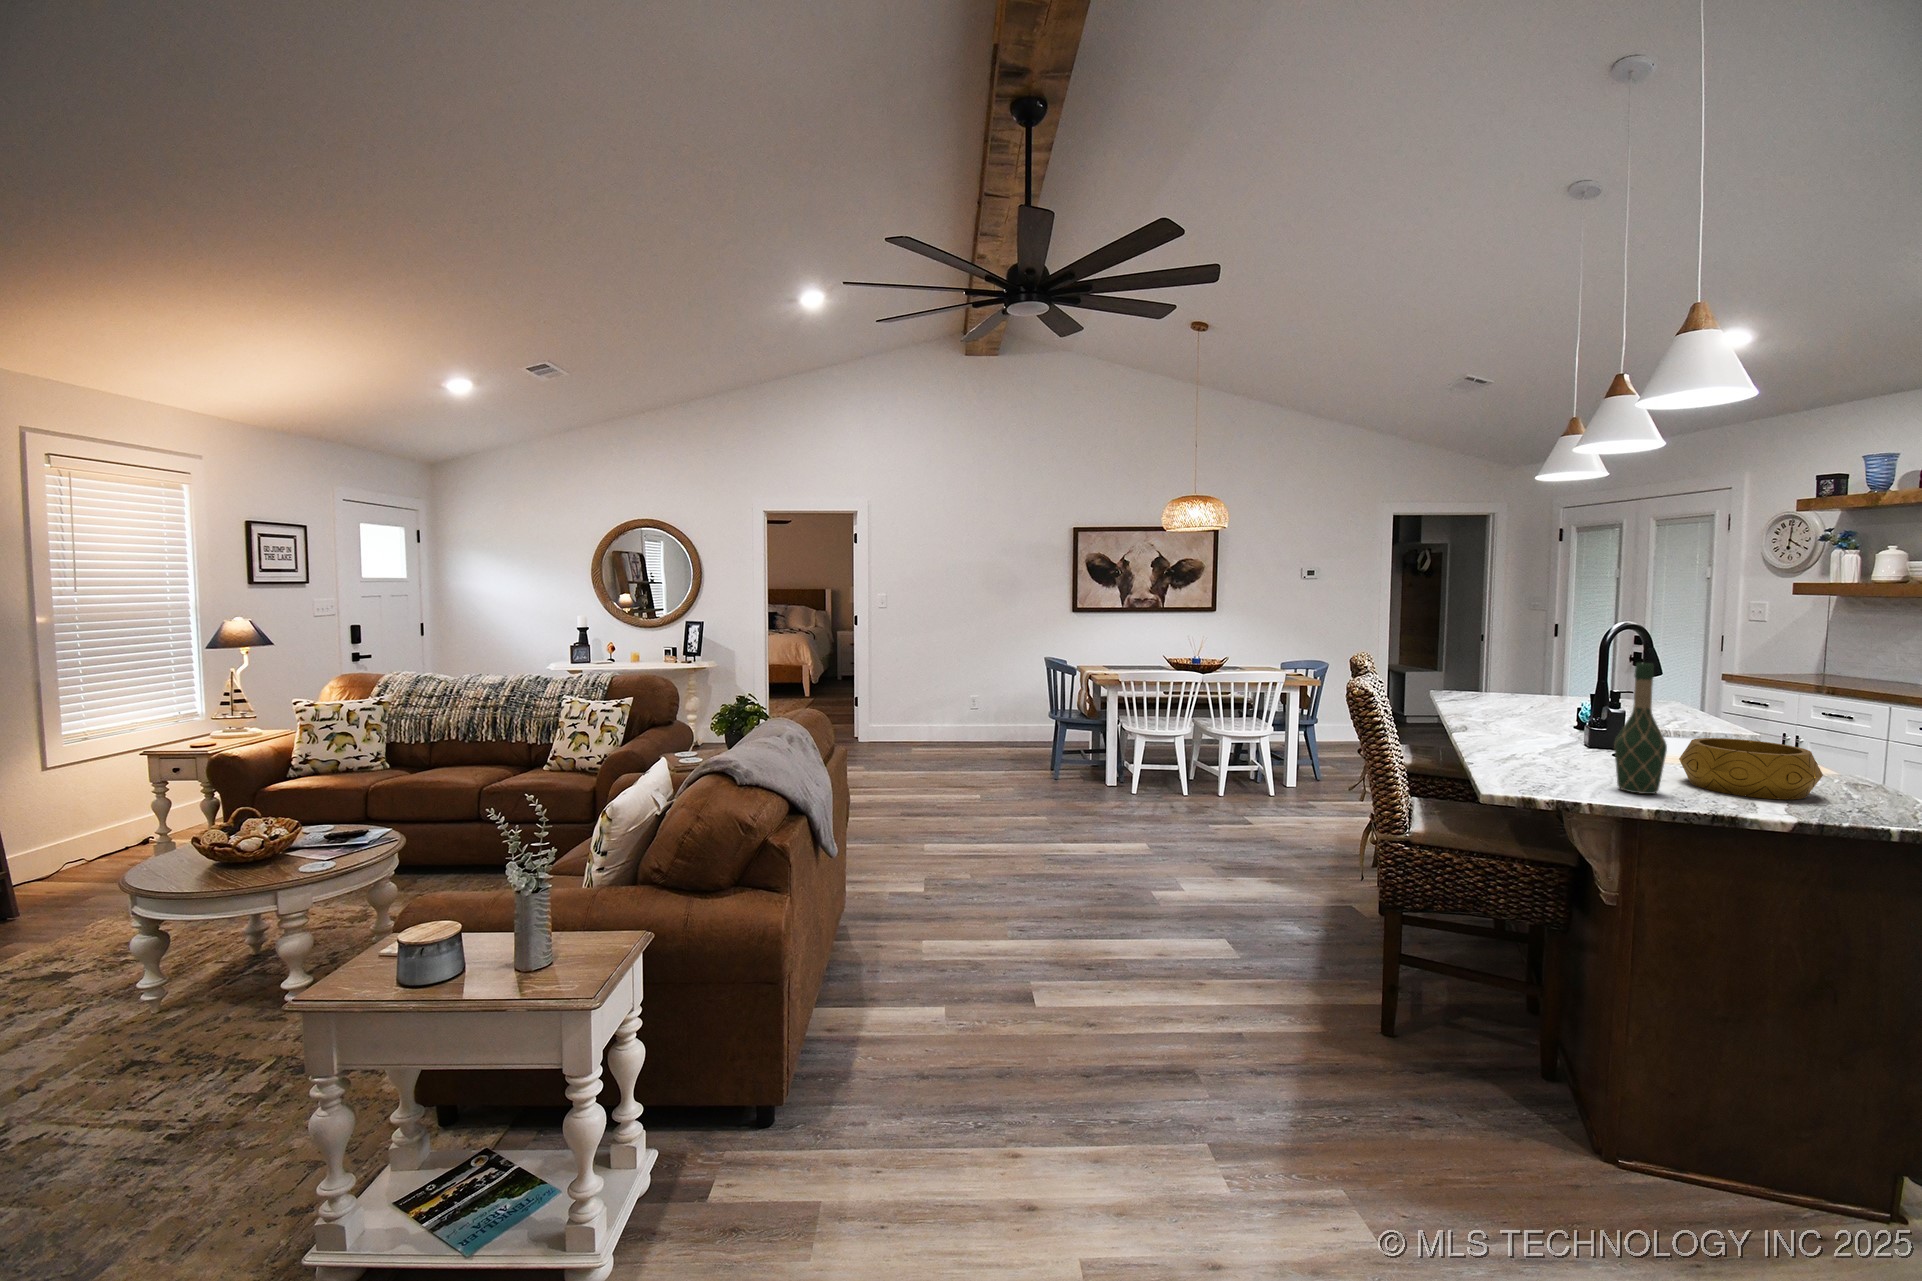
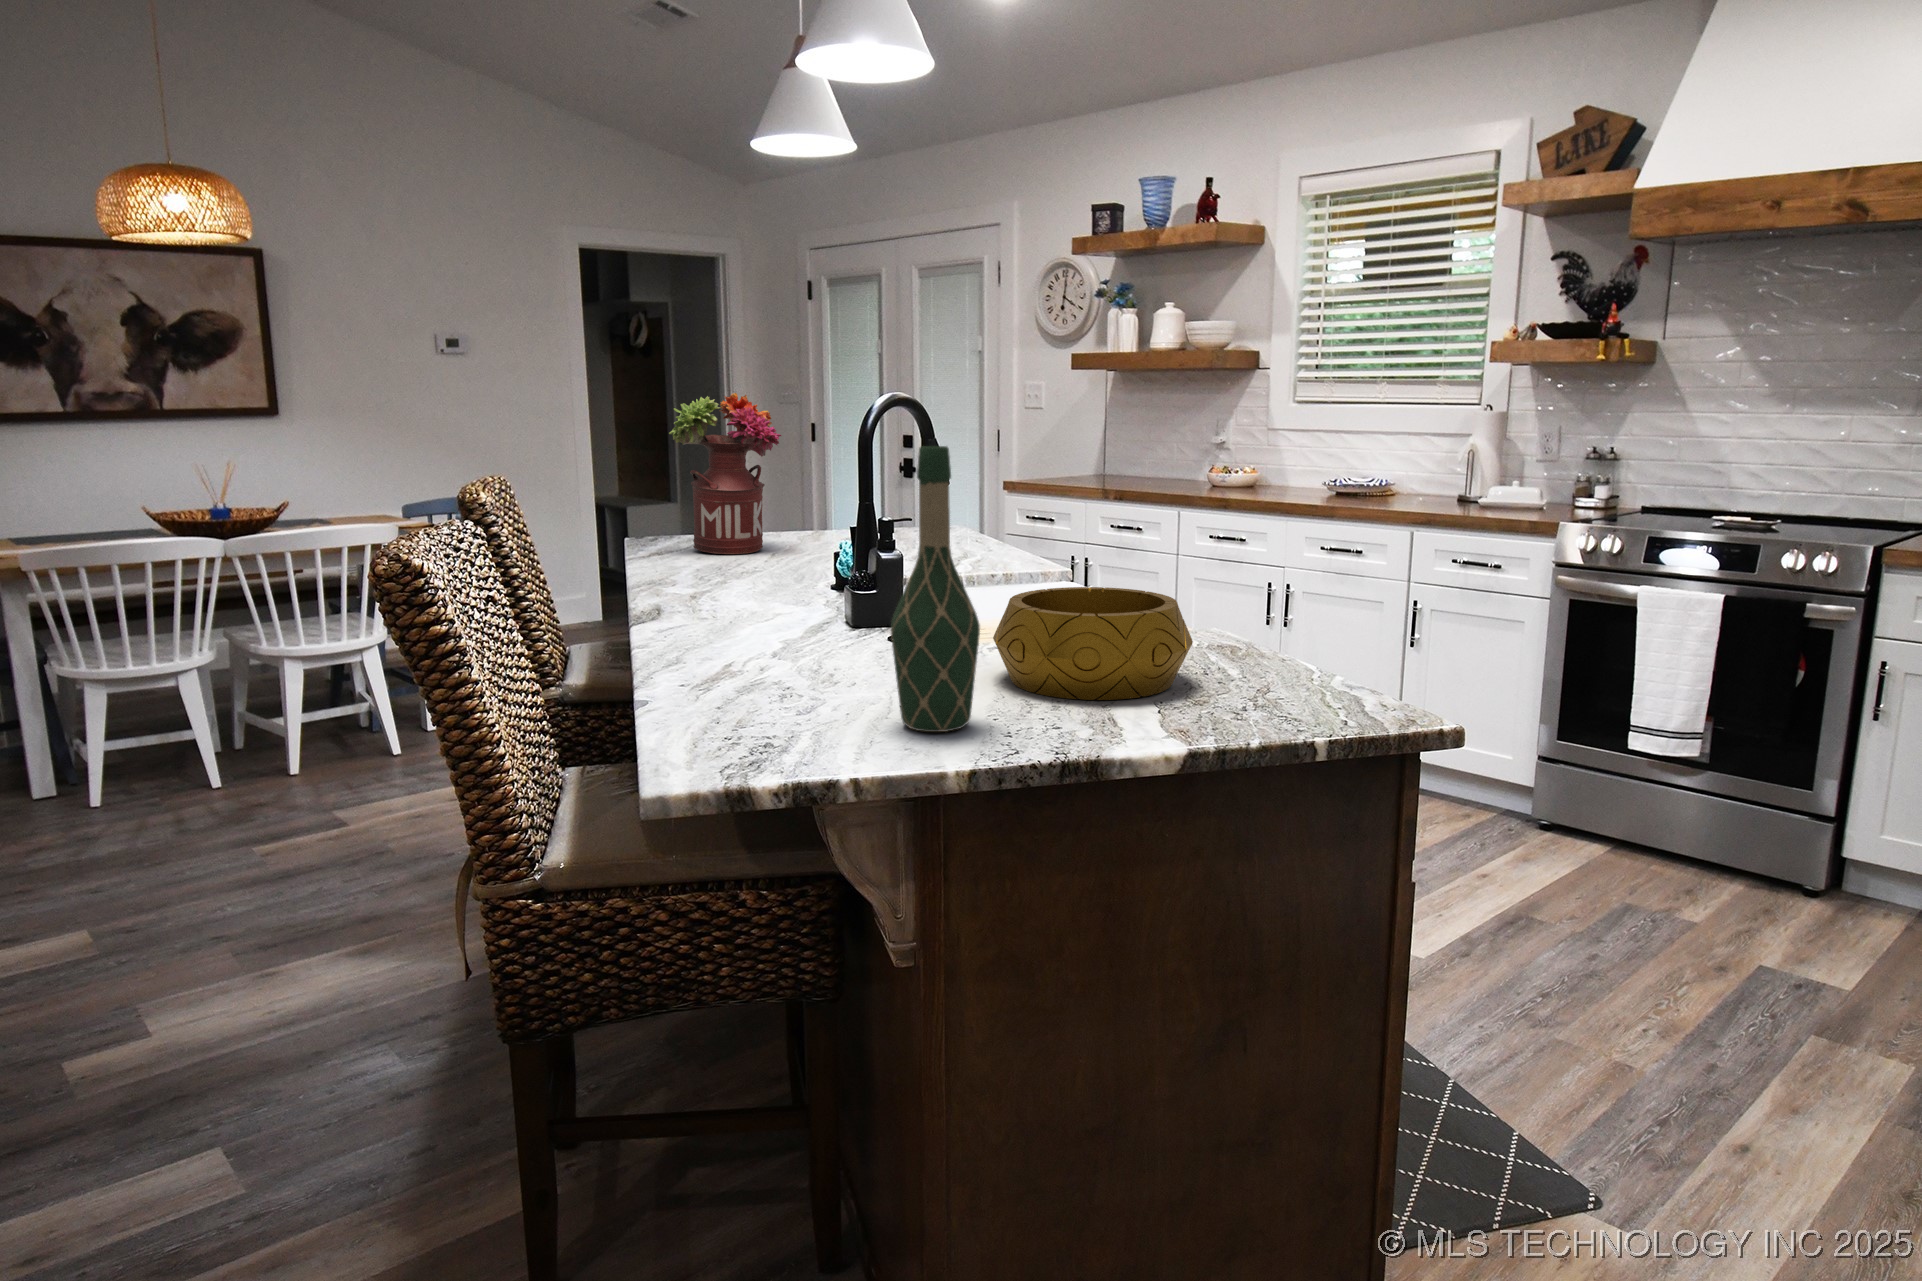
flower arrangement: none [1469,617,1541,706] -> present [669,393,781,554]

